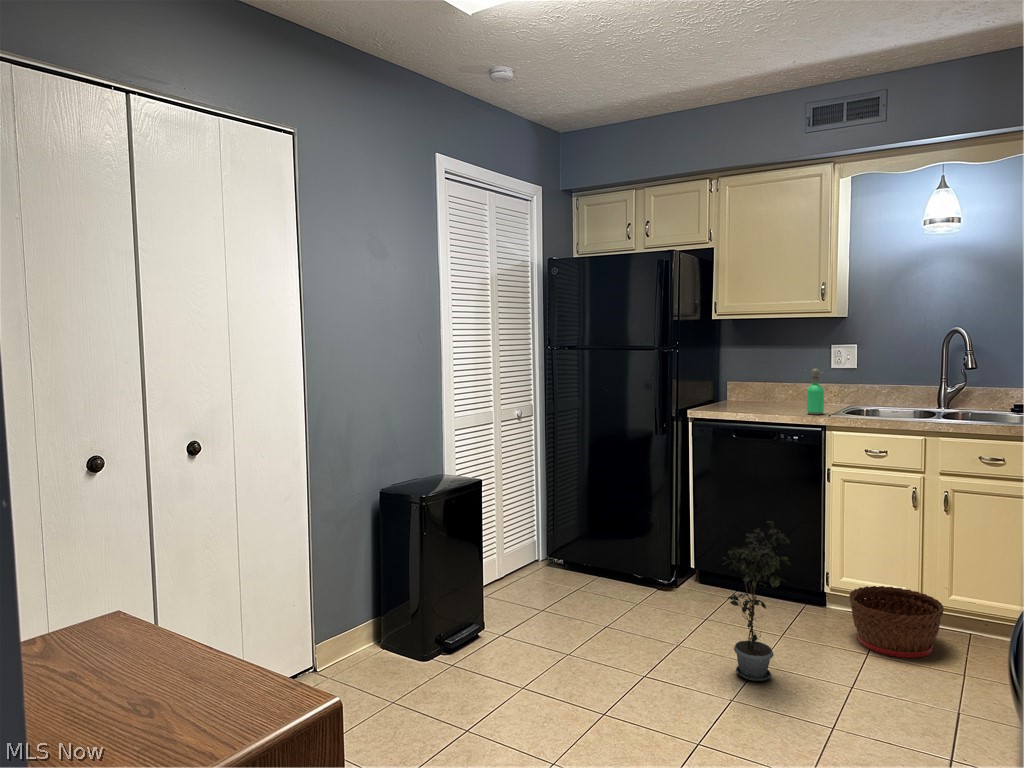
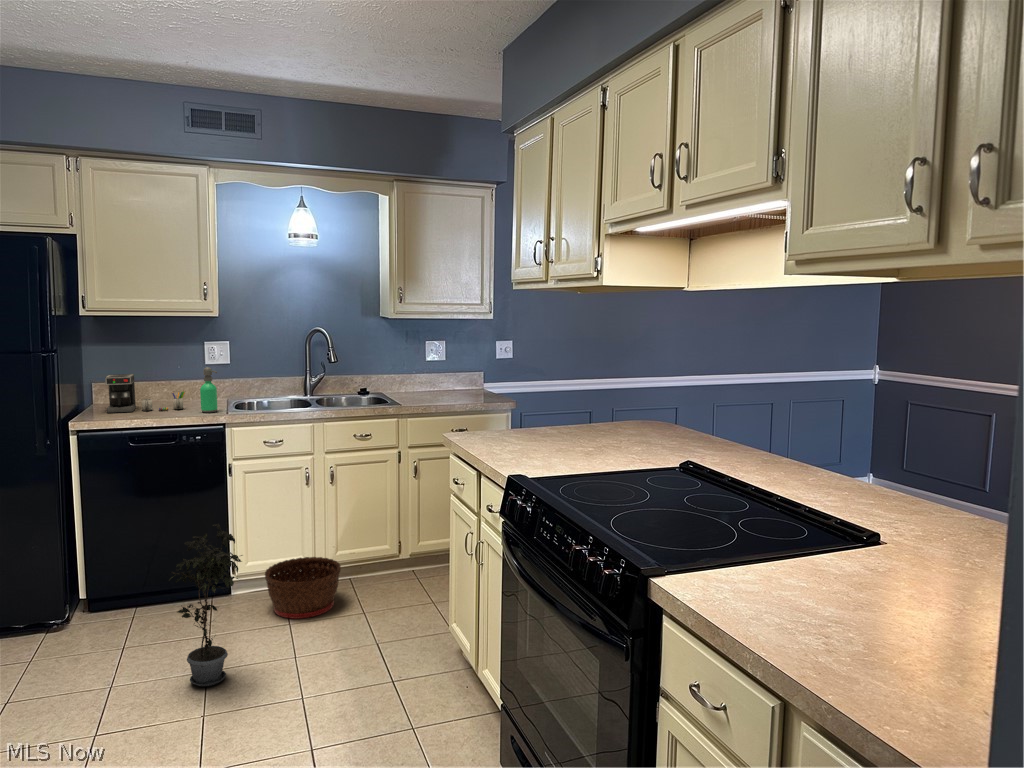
coffee maker: none [727,373,798,409] -> present [105,374,185,413]

